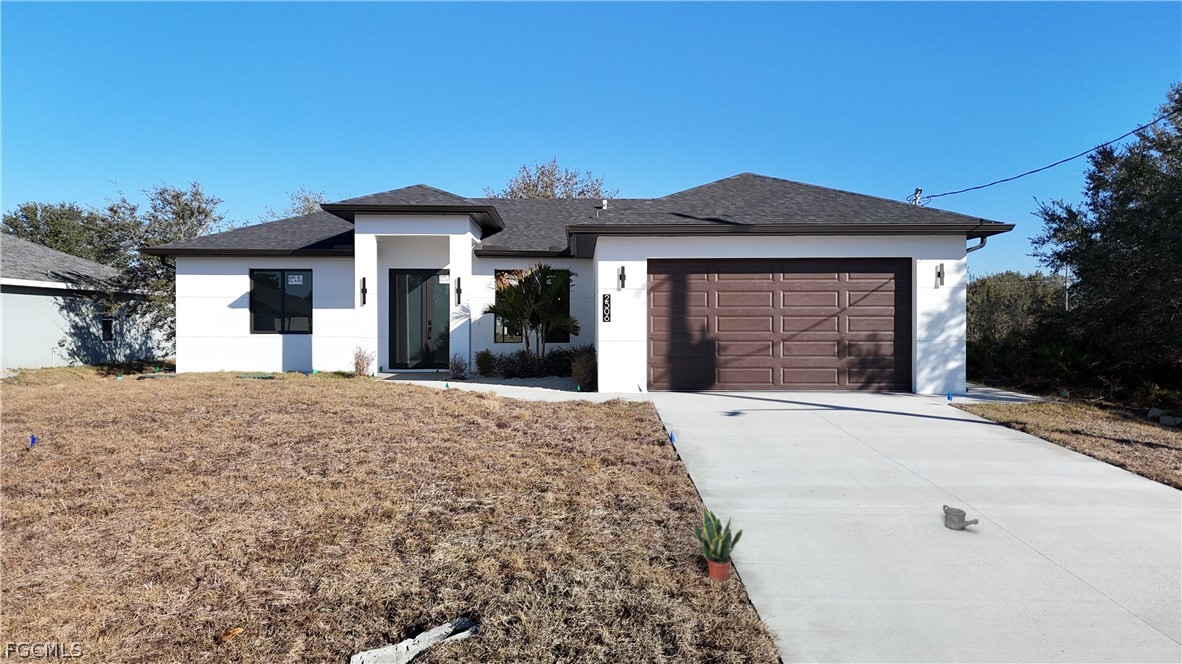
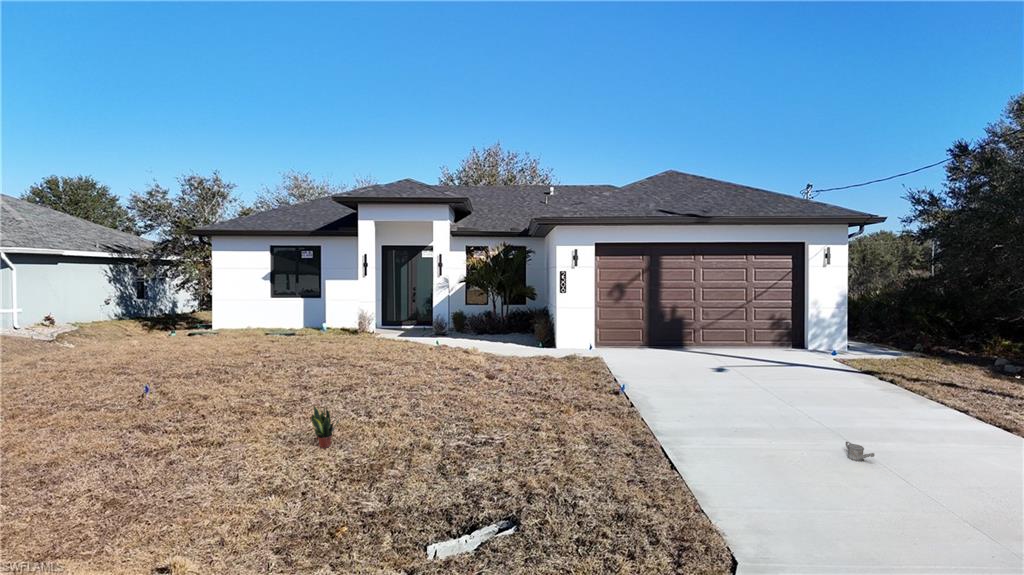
potted plant: present [694,509,743,581] -> present [311,406,339,448]

